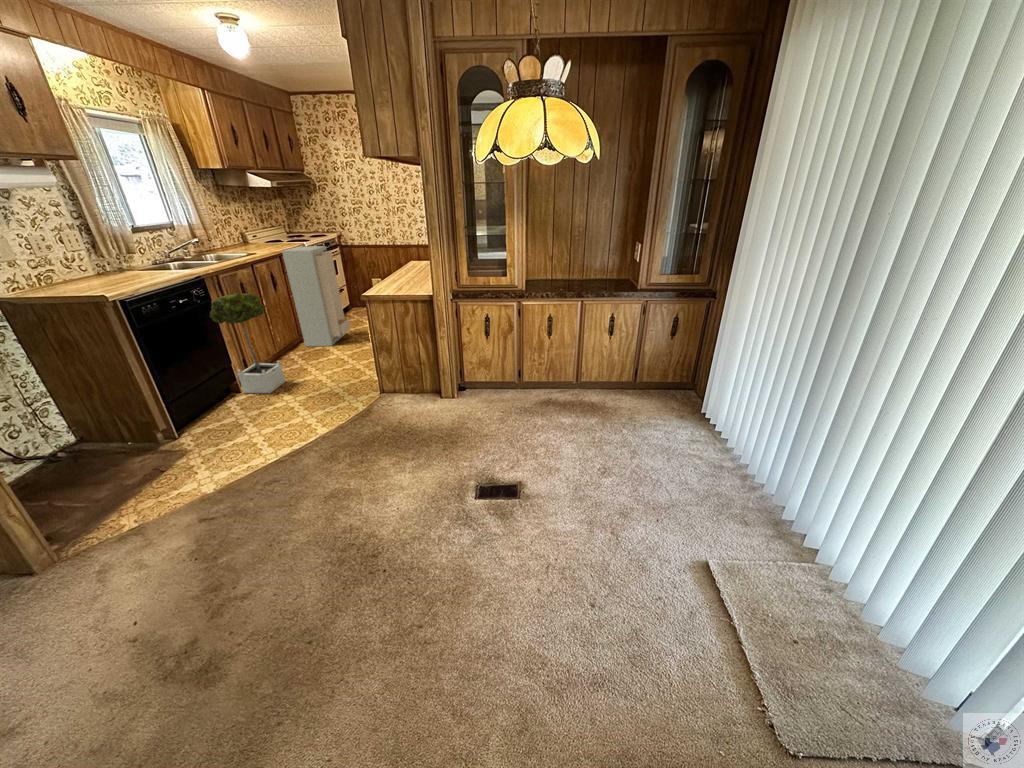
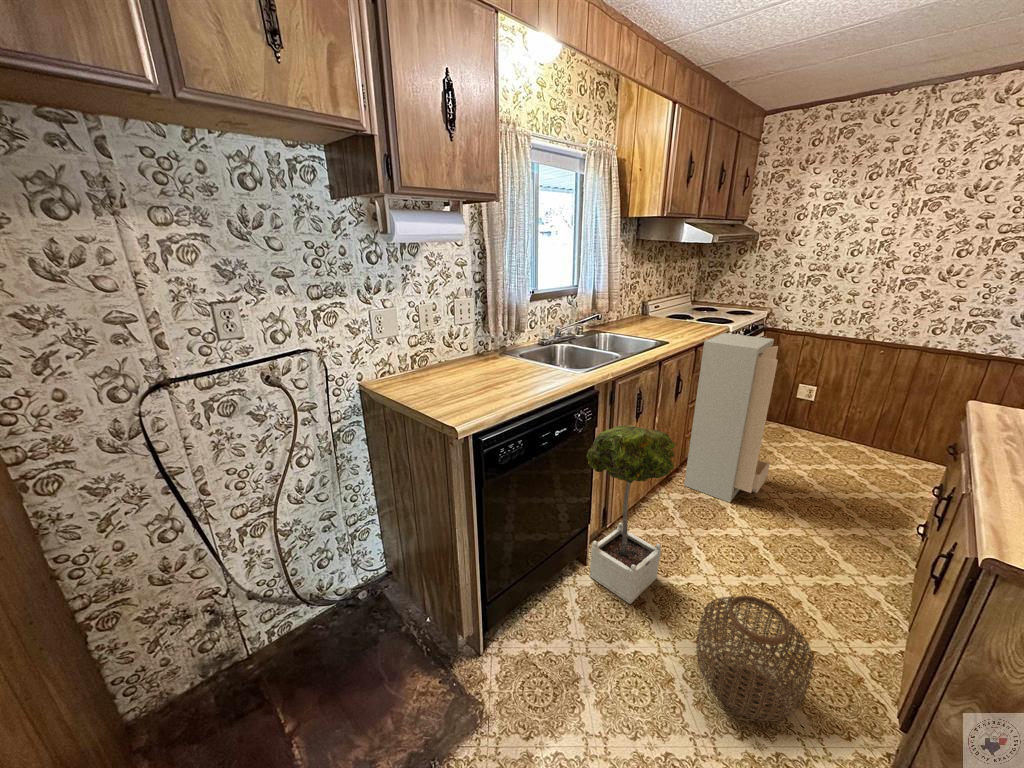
woven basket: none [294,352,343,401] -> present [696,596,814,721]

